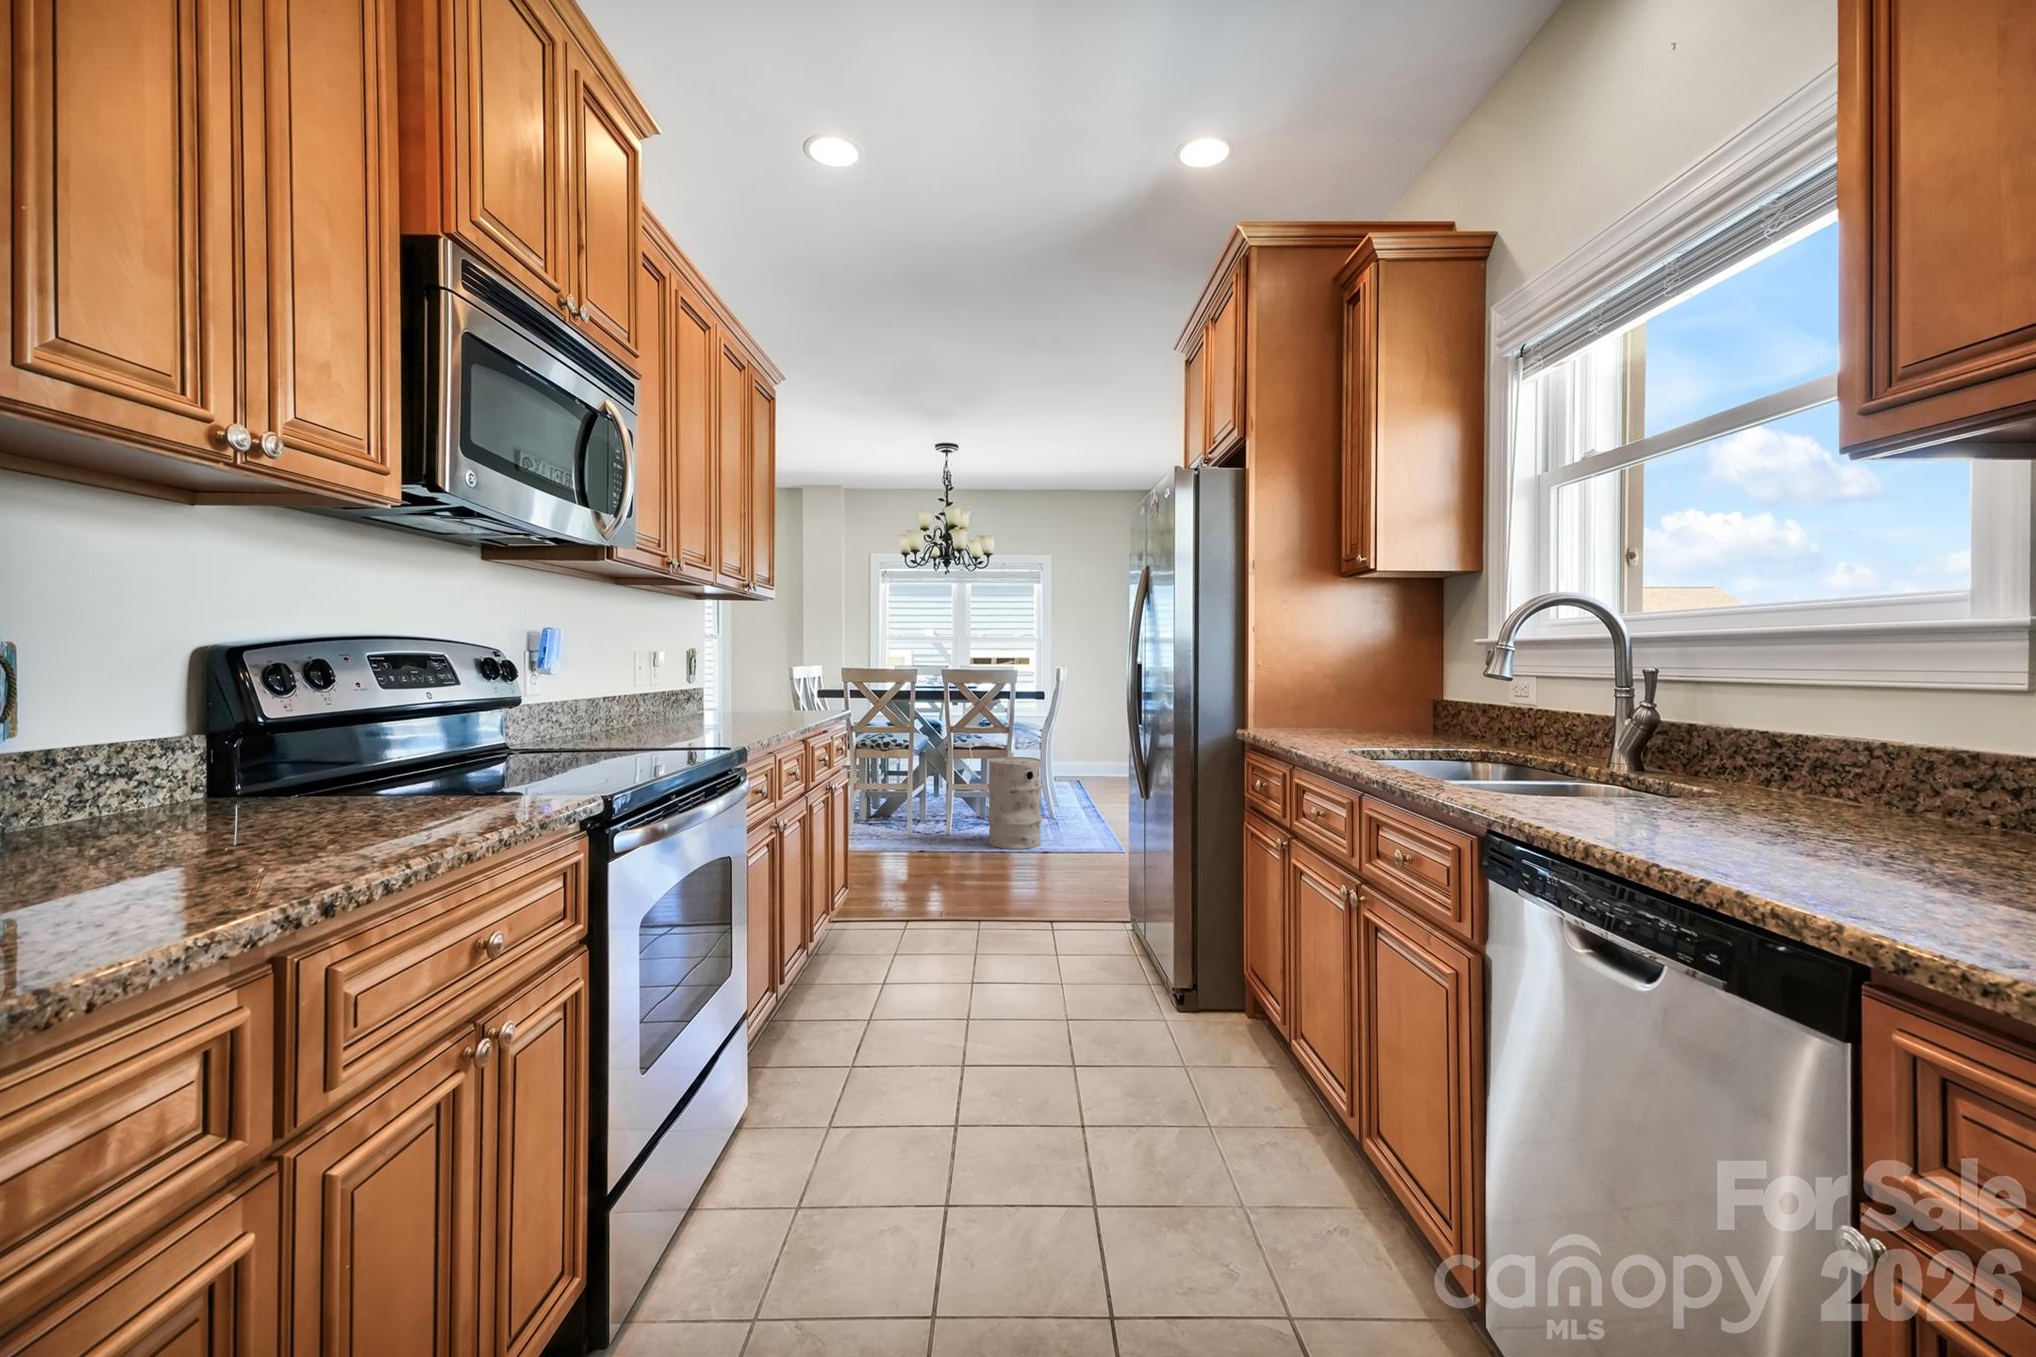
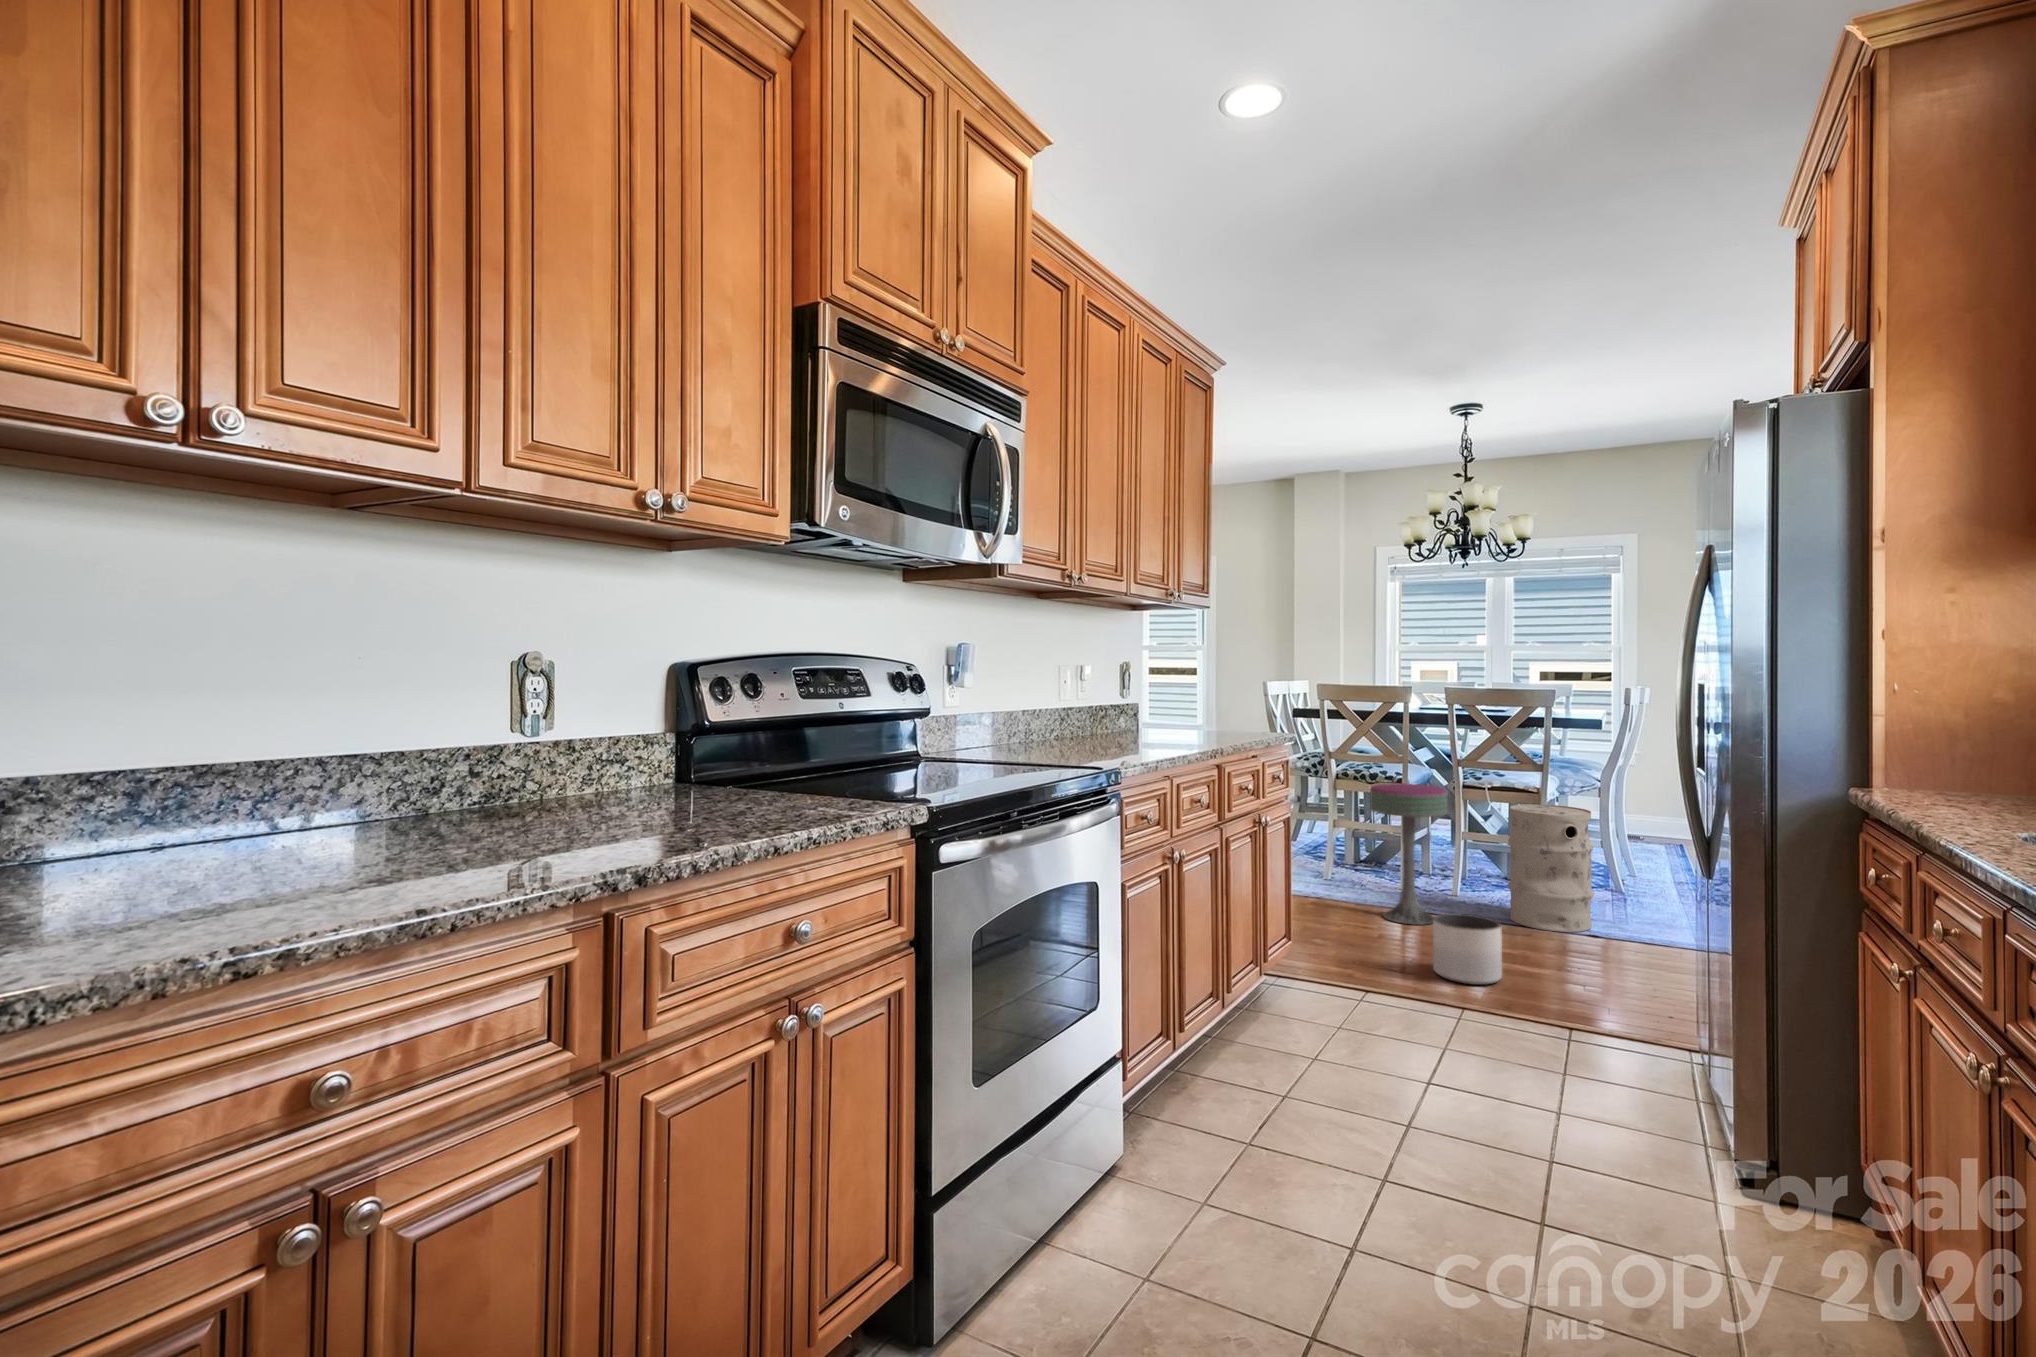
bar stool: none [892,747,949,858] -> present [1370,783,1448,925]
planter: none [949,844,997,897] -> present [1433,913,1502,985]

